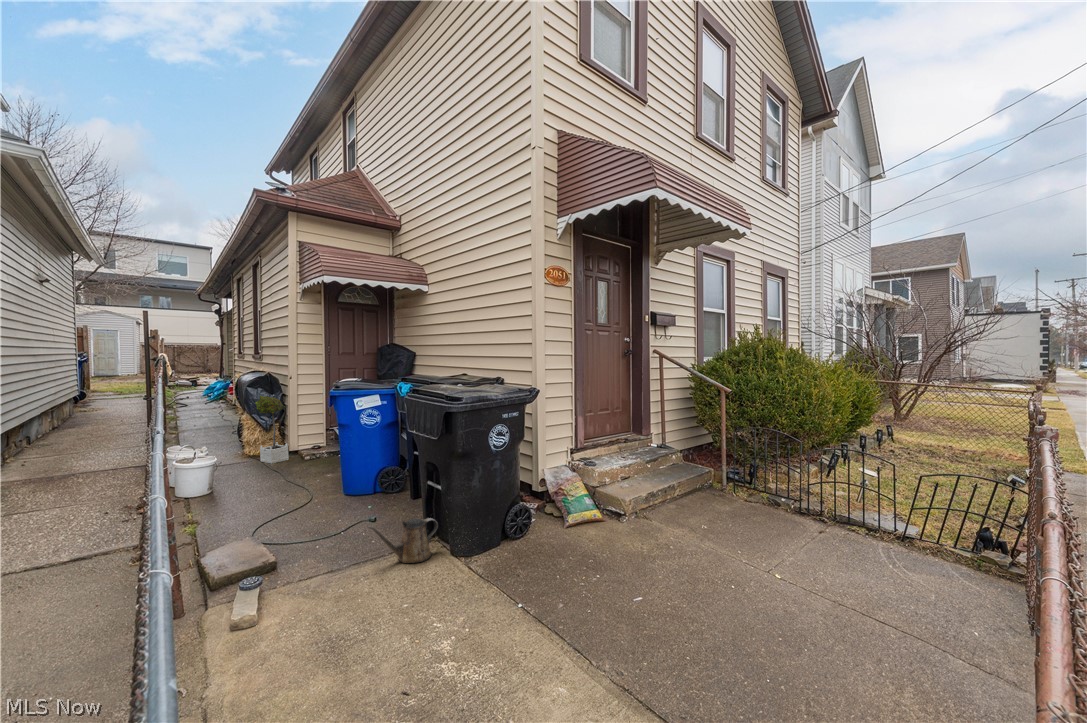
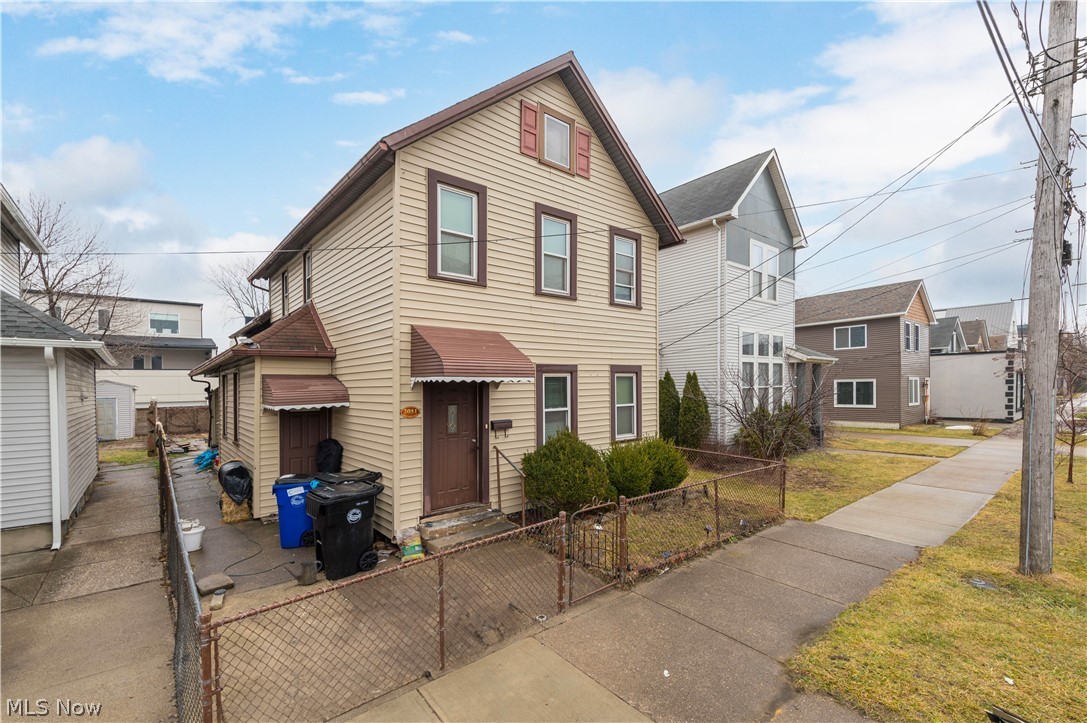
potted tree: present [256,396,289,464] -> none [231,479,253,526]

